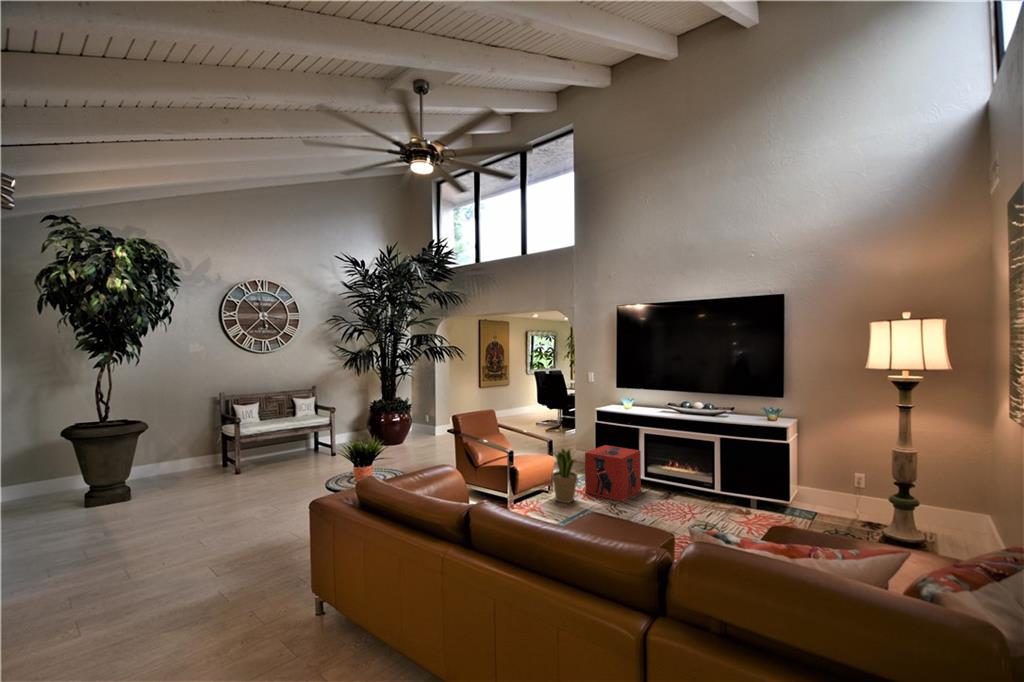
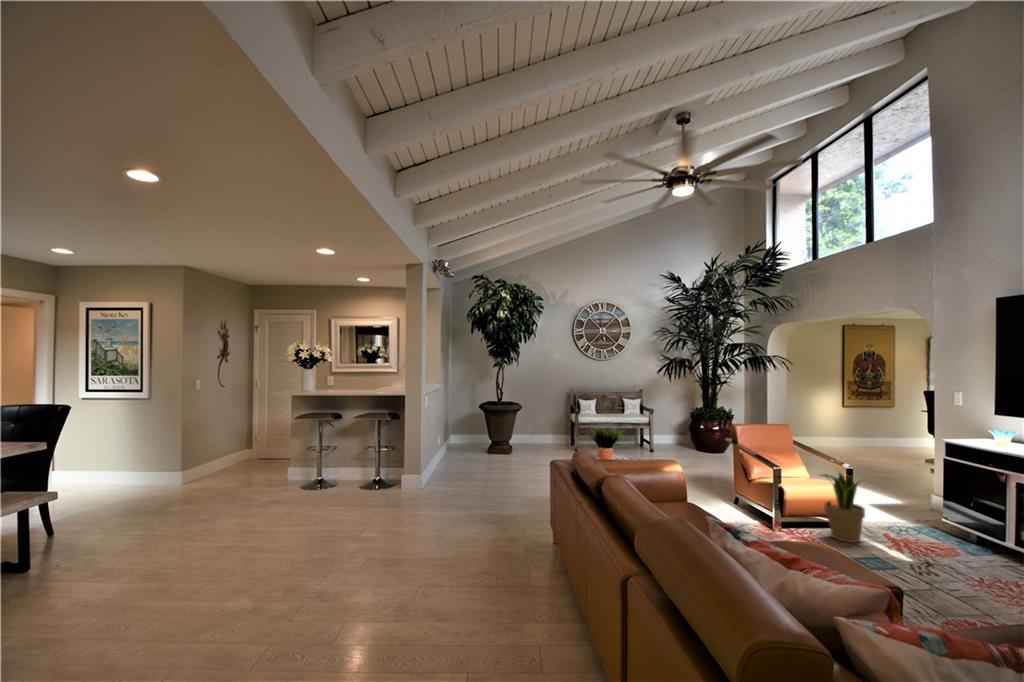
storage box: present [585,445,641,501] -> none [888,486,1004,565]

